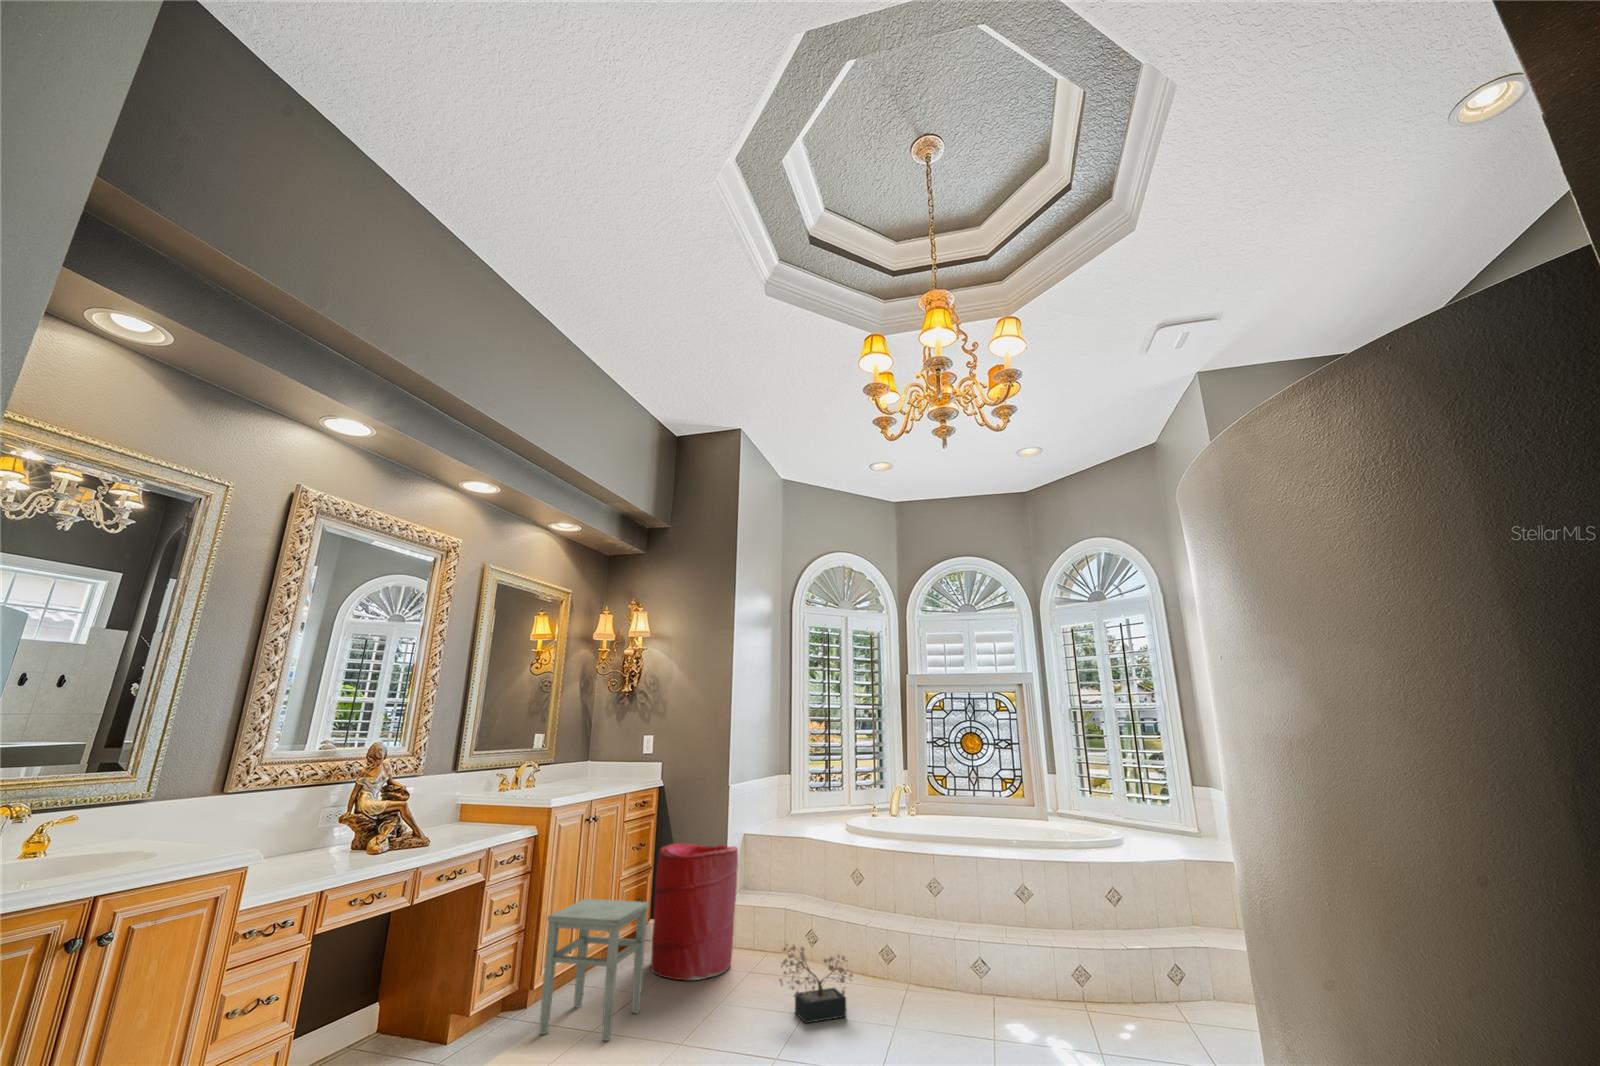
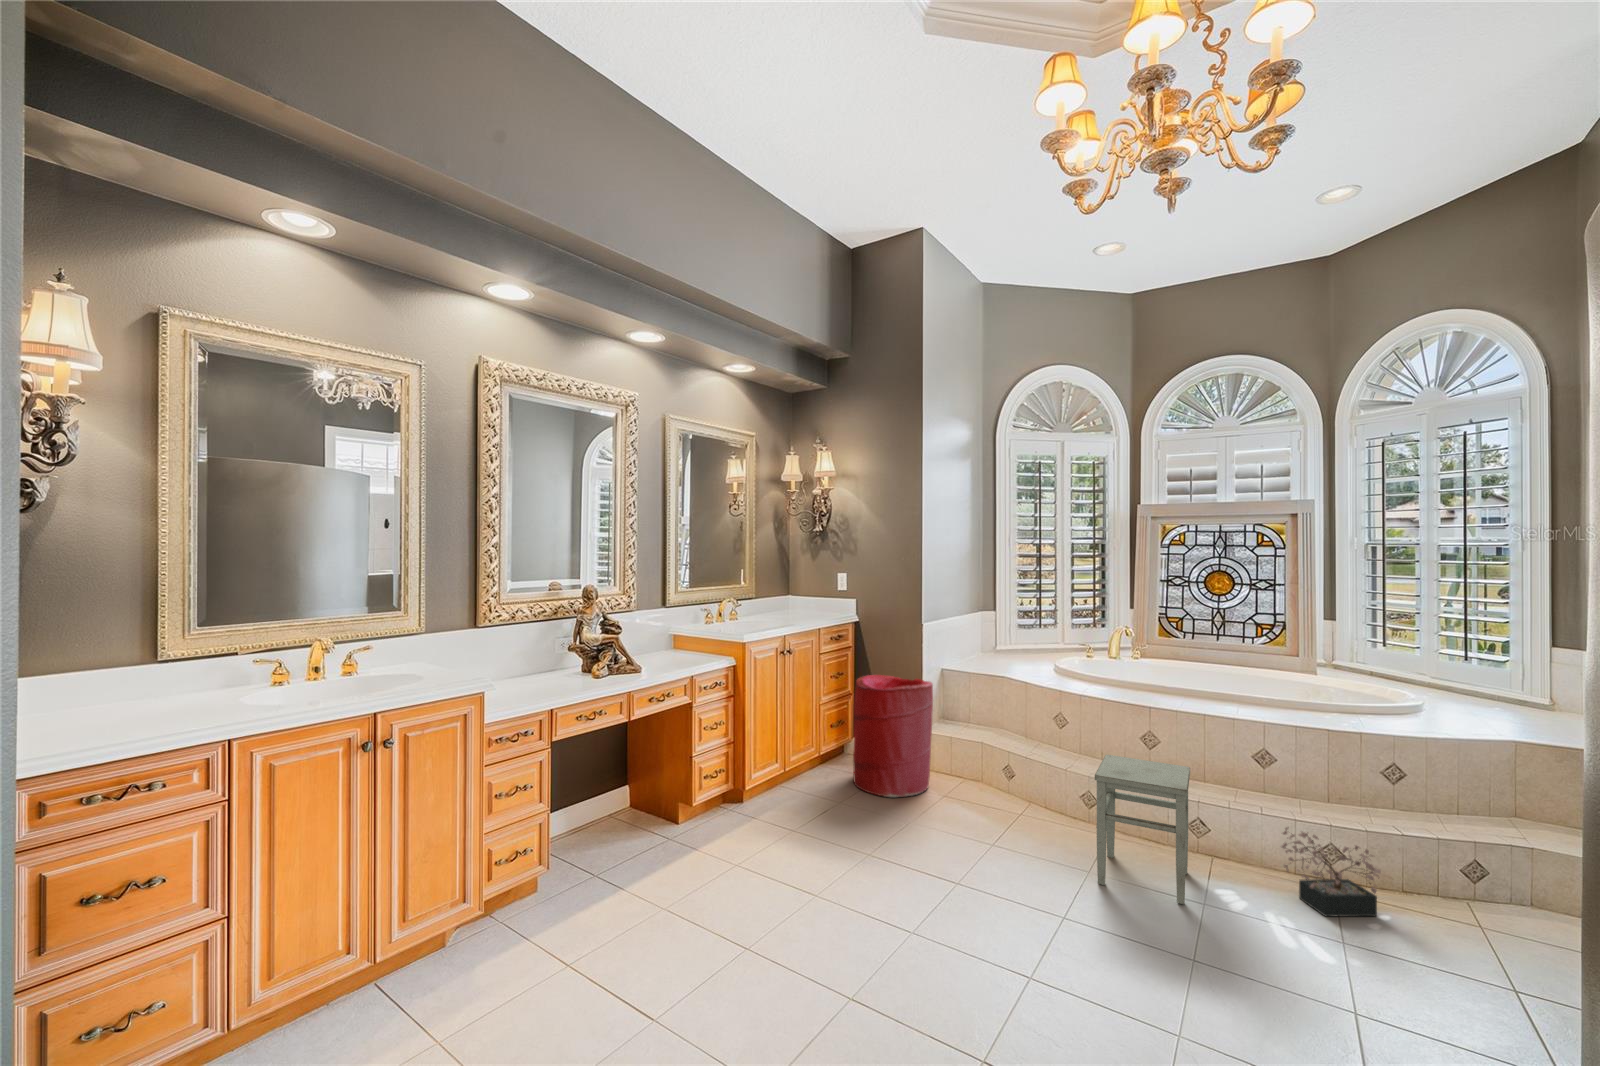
stool: present [539,899,649,1041] -> present [1095,755,1190,904]
decorative plant: present [780,945,853,1023] -> present [1281,828,1381,916]

